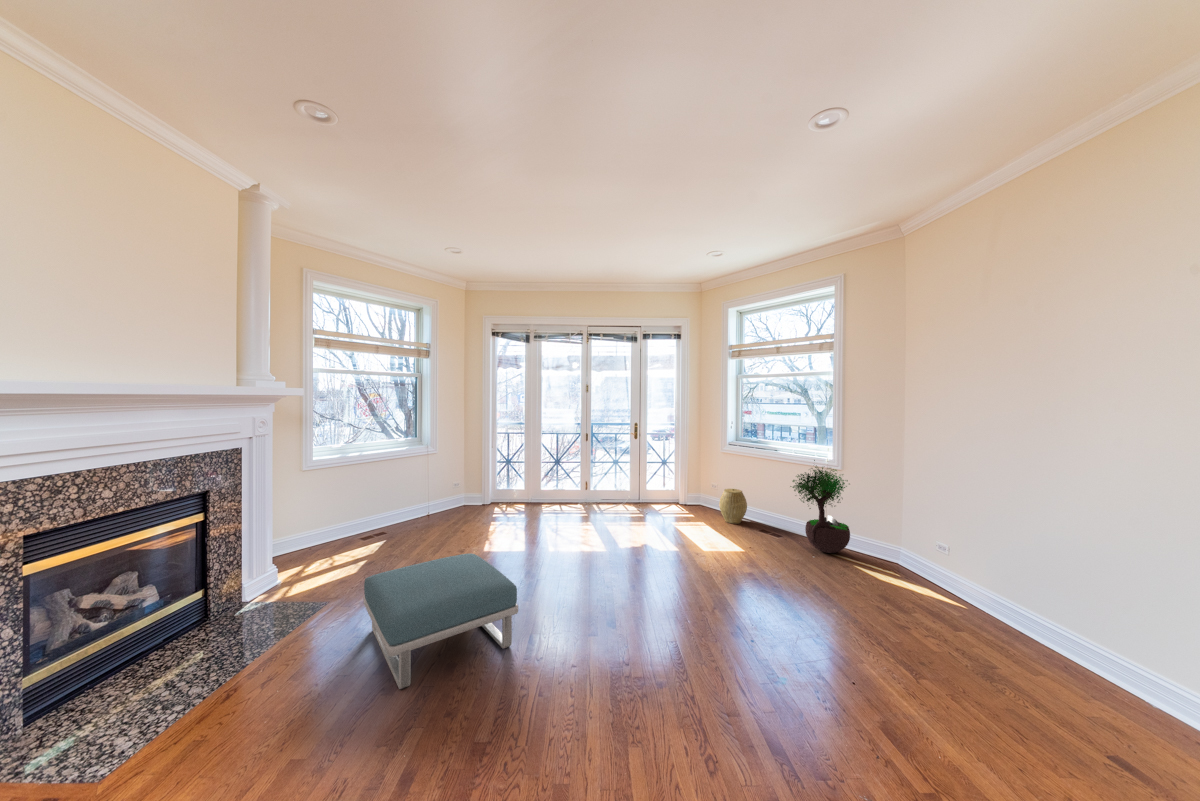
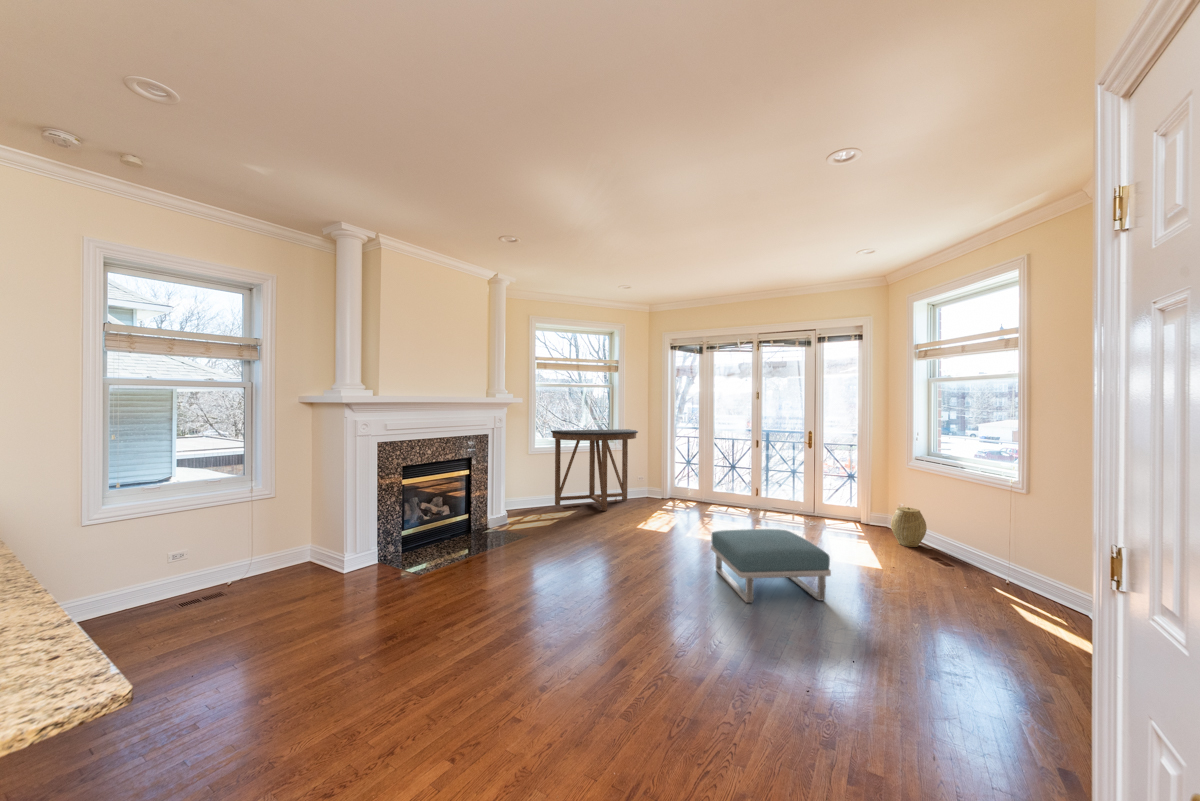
console table: none [337,428,461,538] -> present [551,429,638,511]
potted tree: present [790,460,850,553] -> none [940,477,1031,589]
footstool: present [363,553,518,689] -> present [711,529,831,603]

